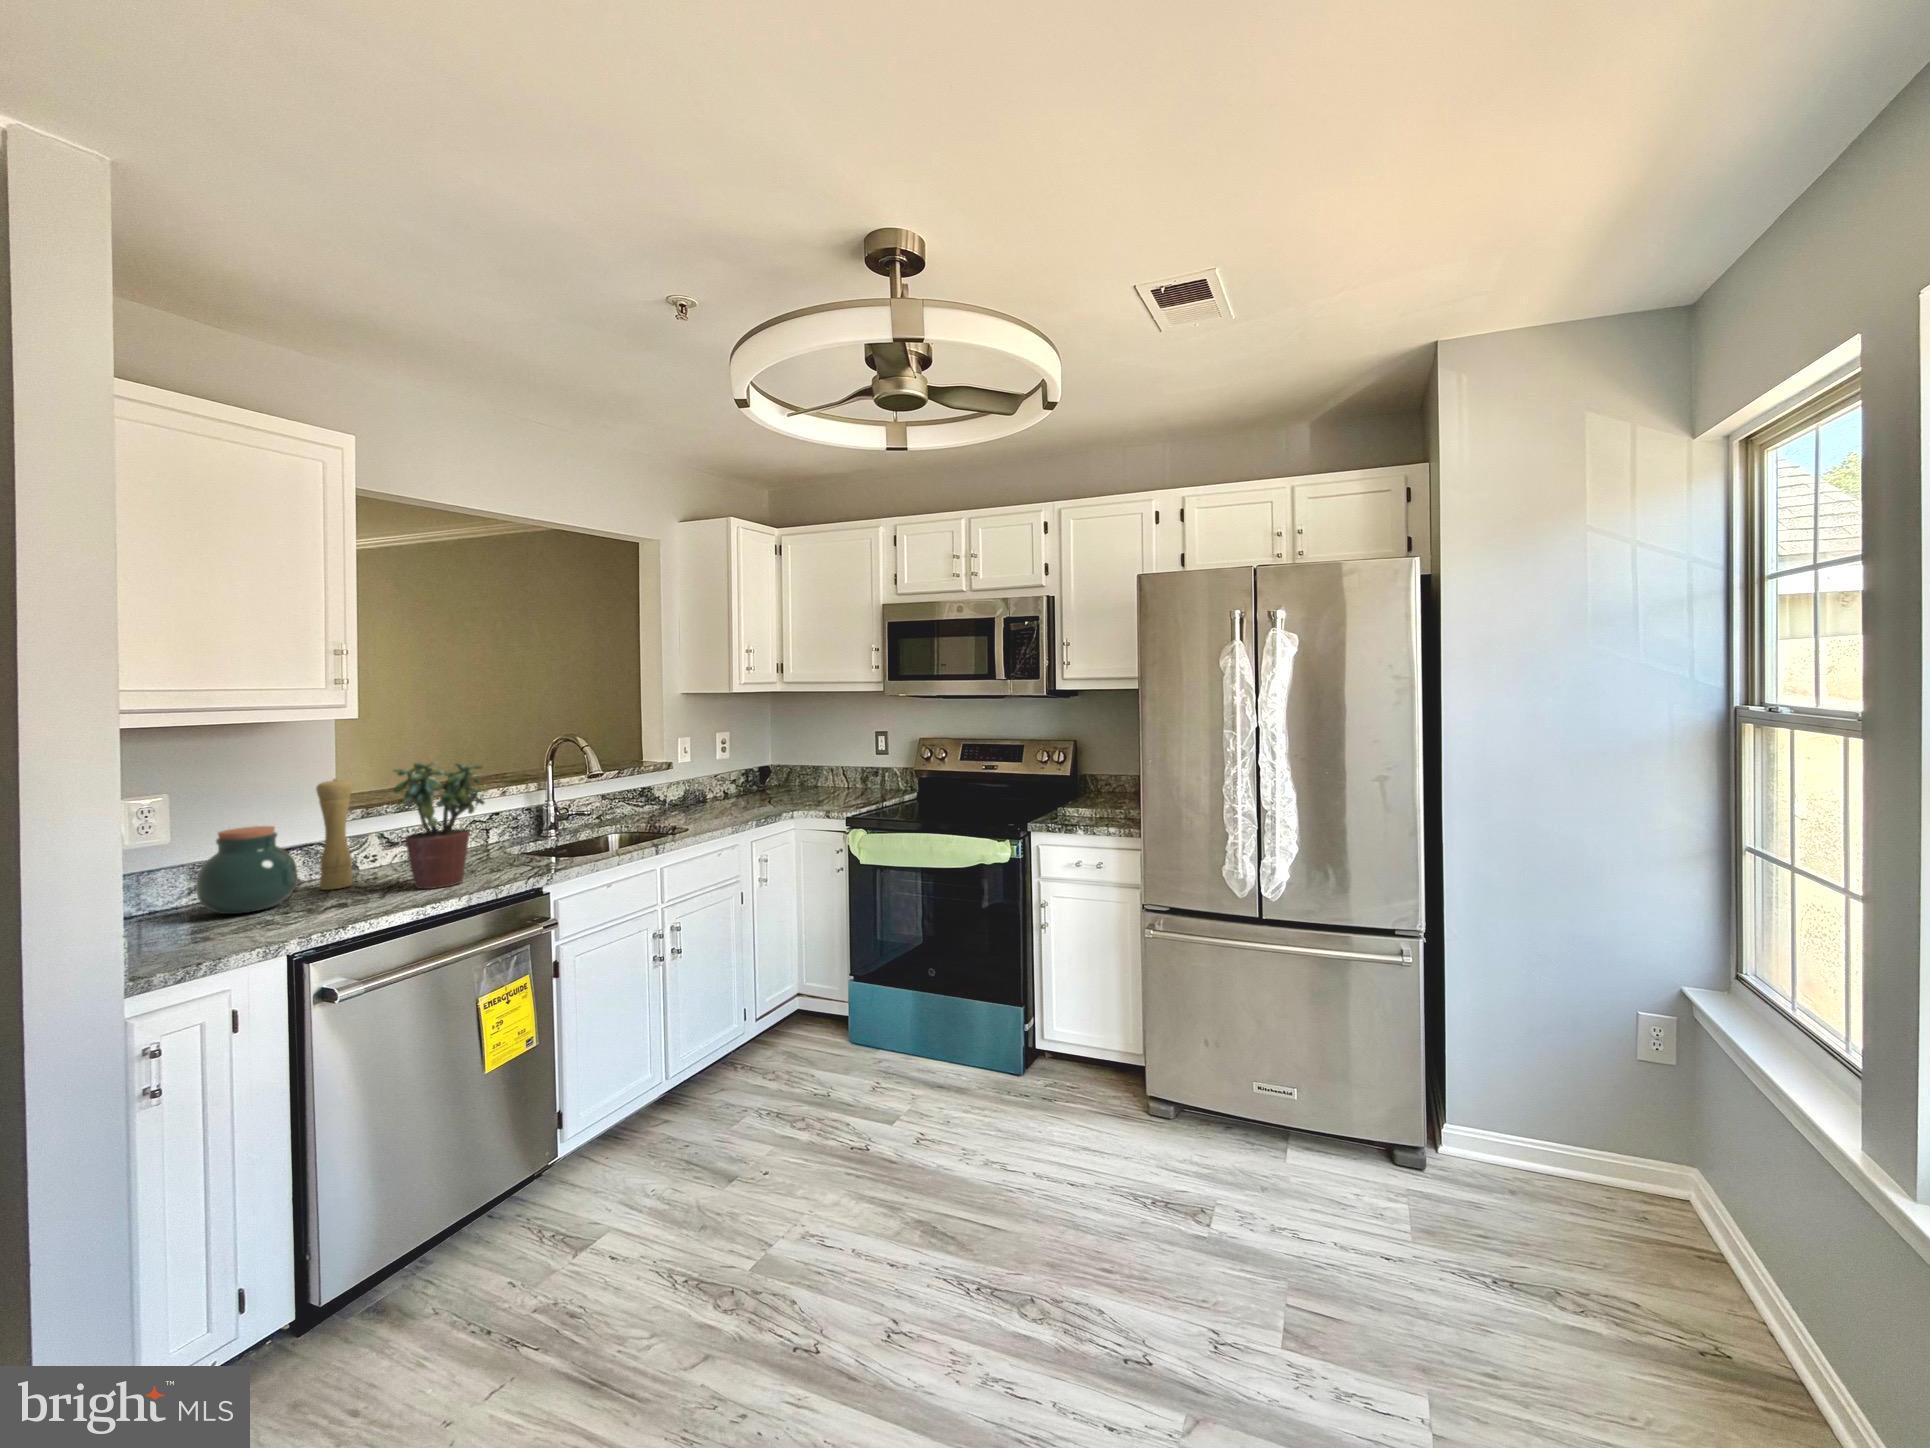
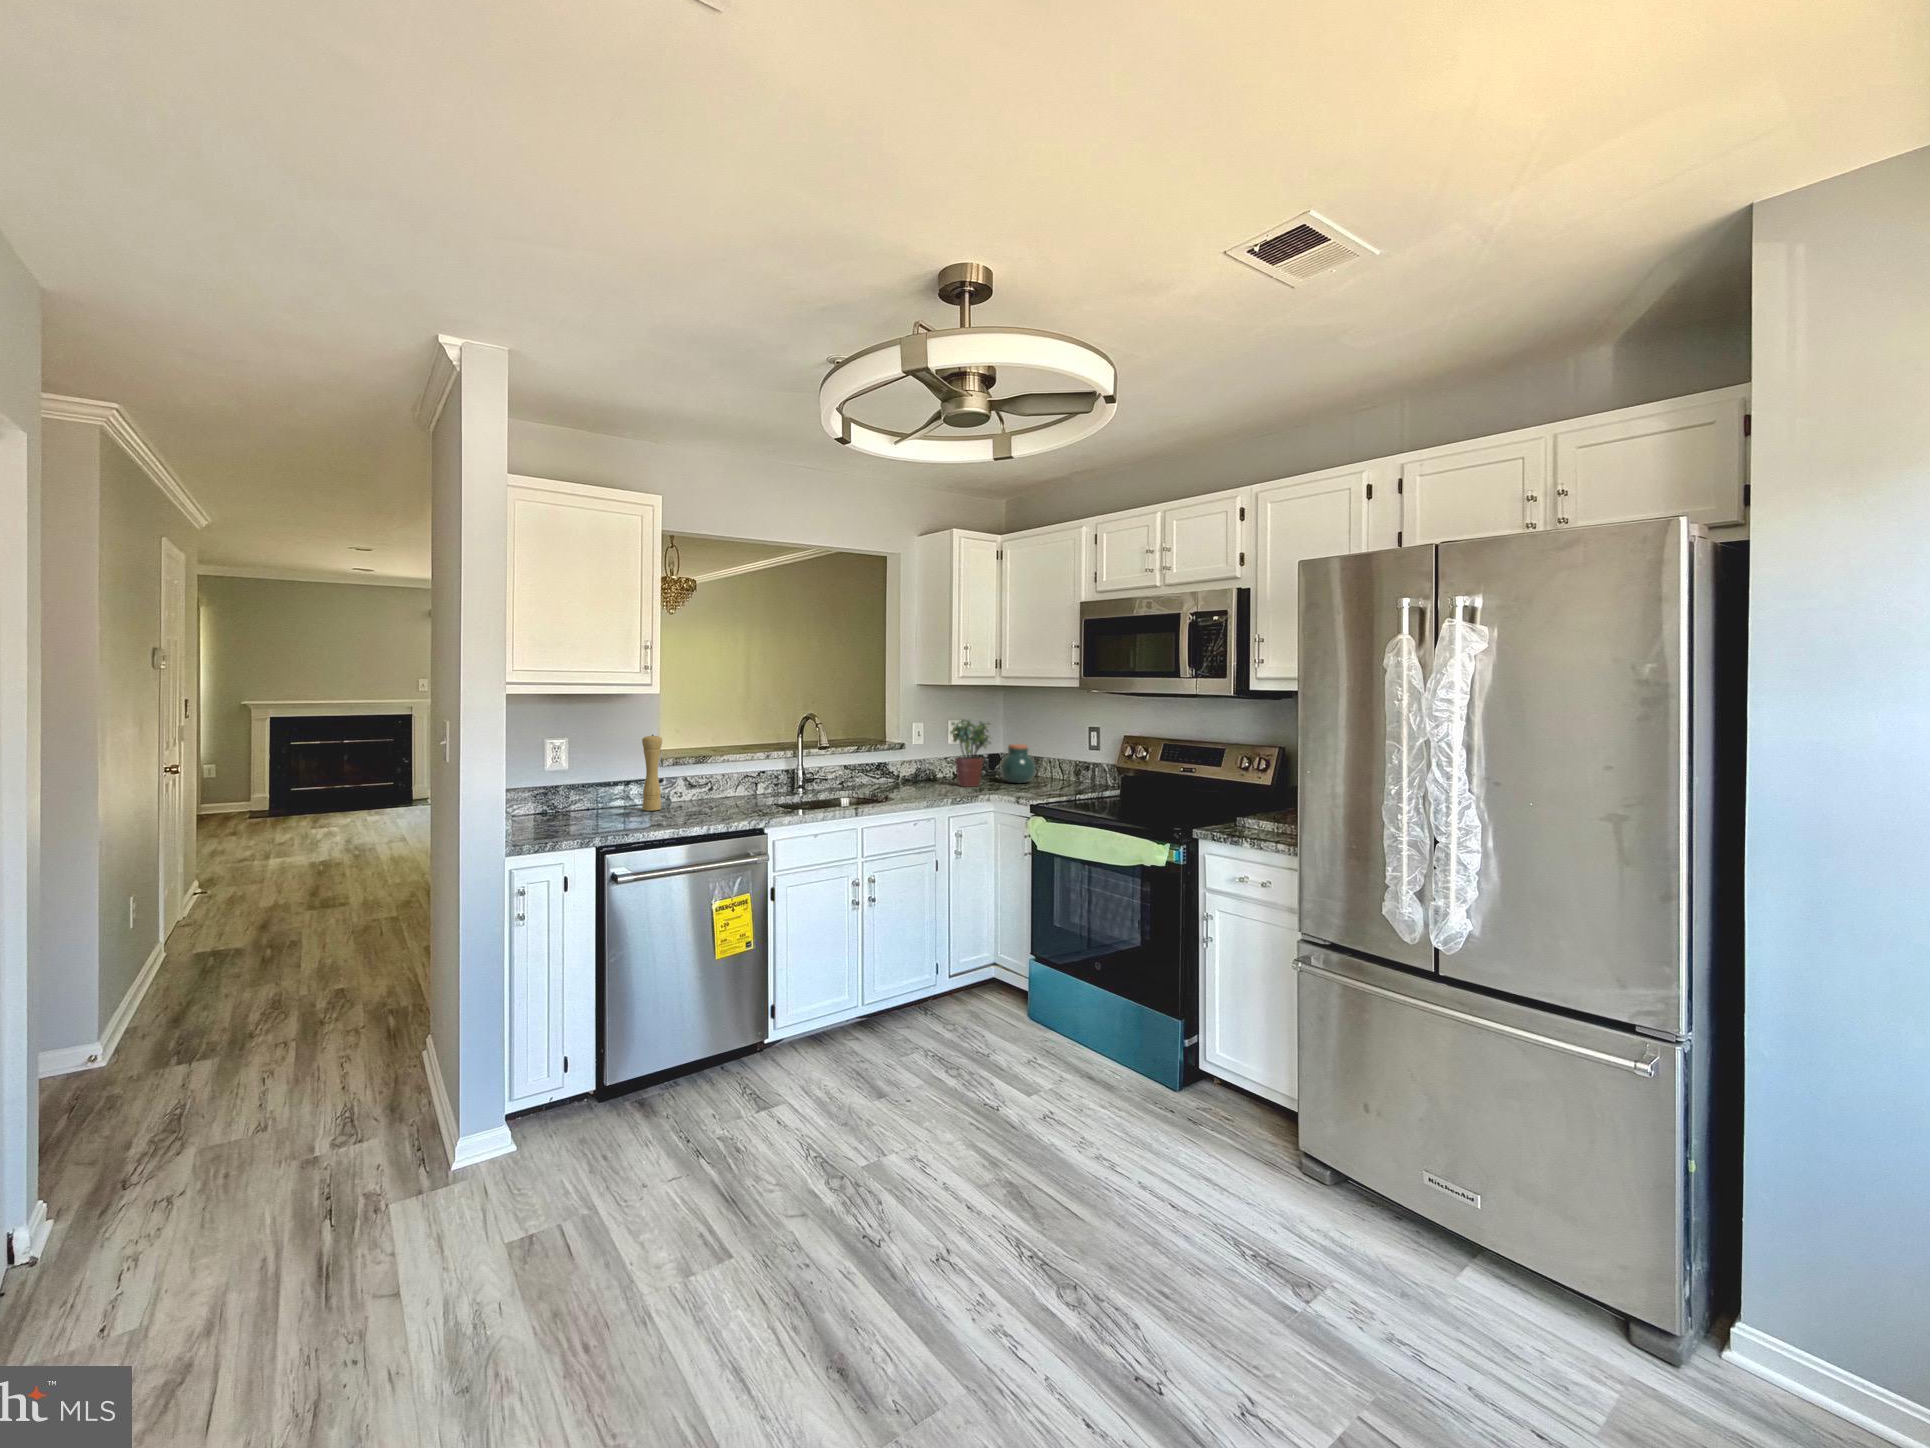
potted plant: present [393,761,486,889] -> present [950,719,990,787]
jar: present [196,826,297,914] -> present [1001,744,1035,783]

